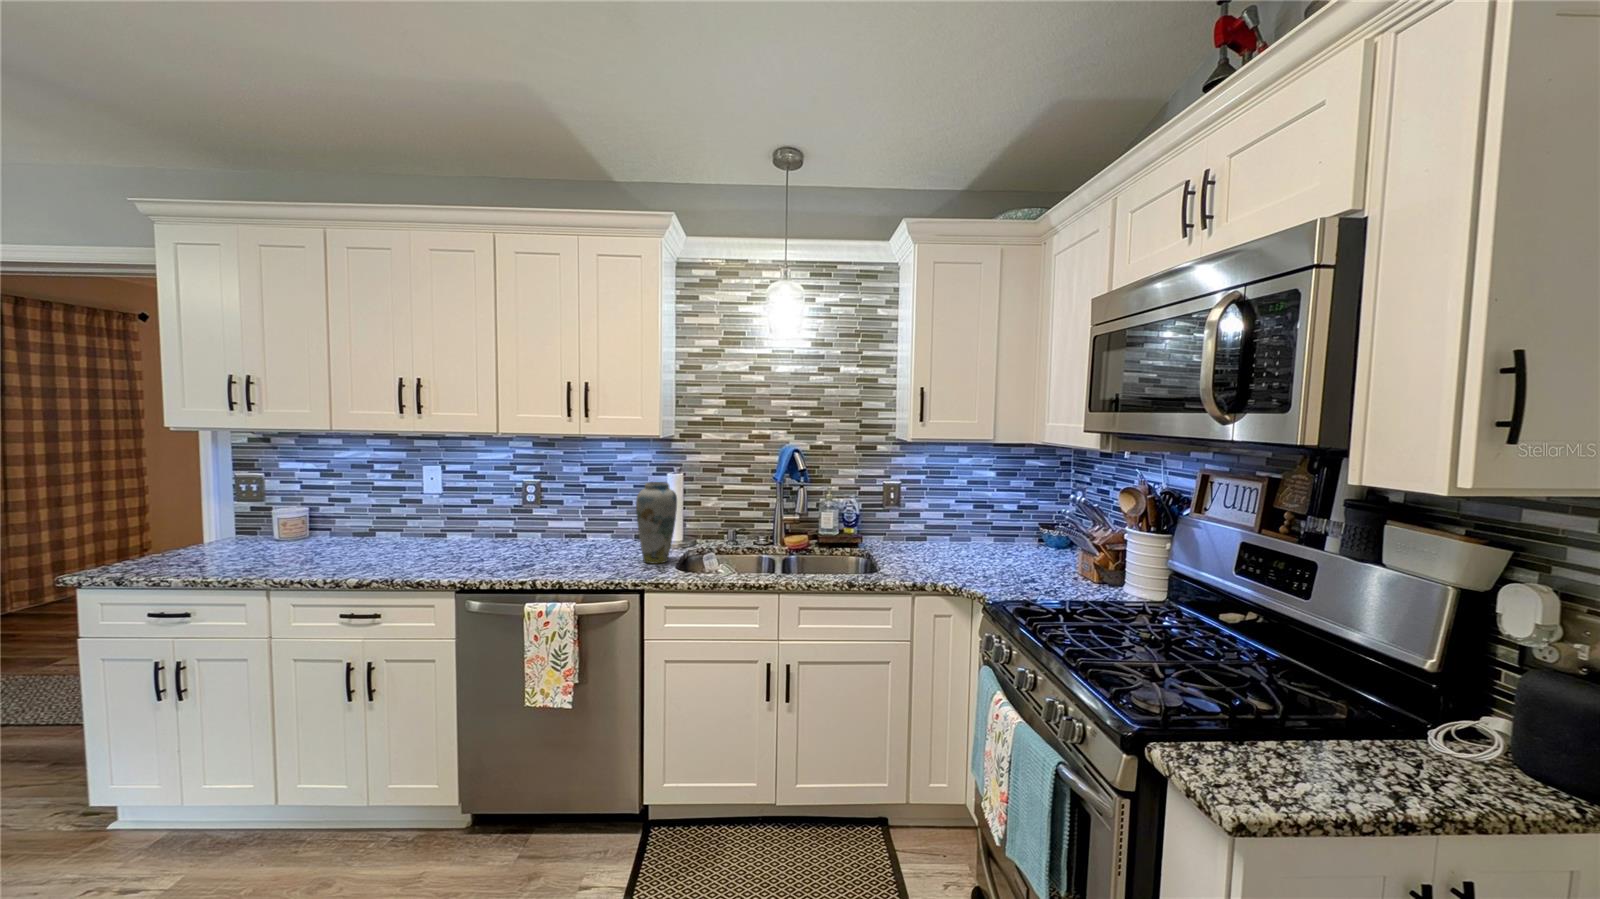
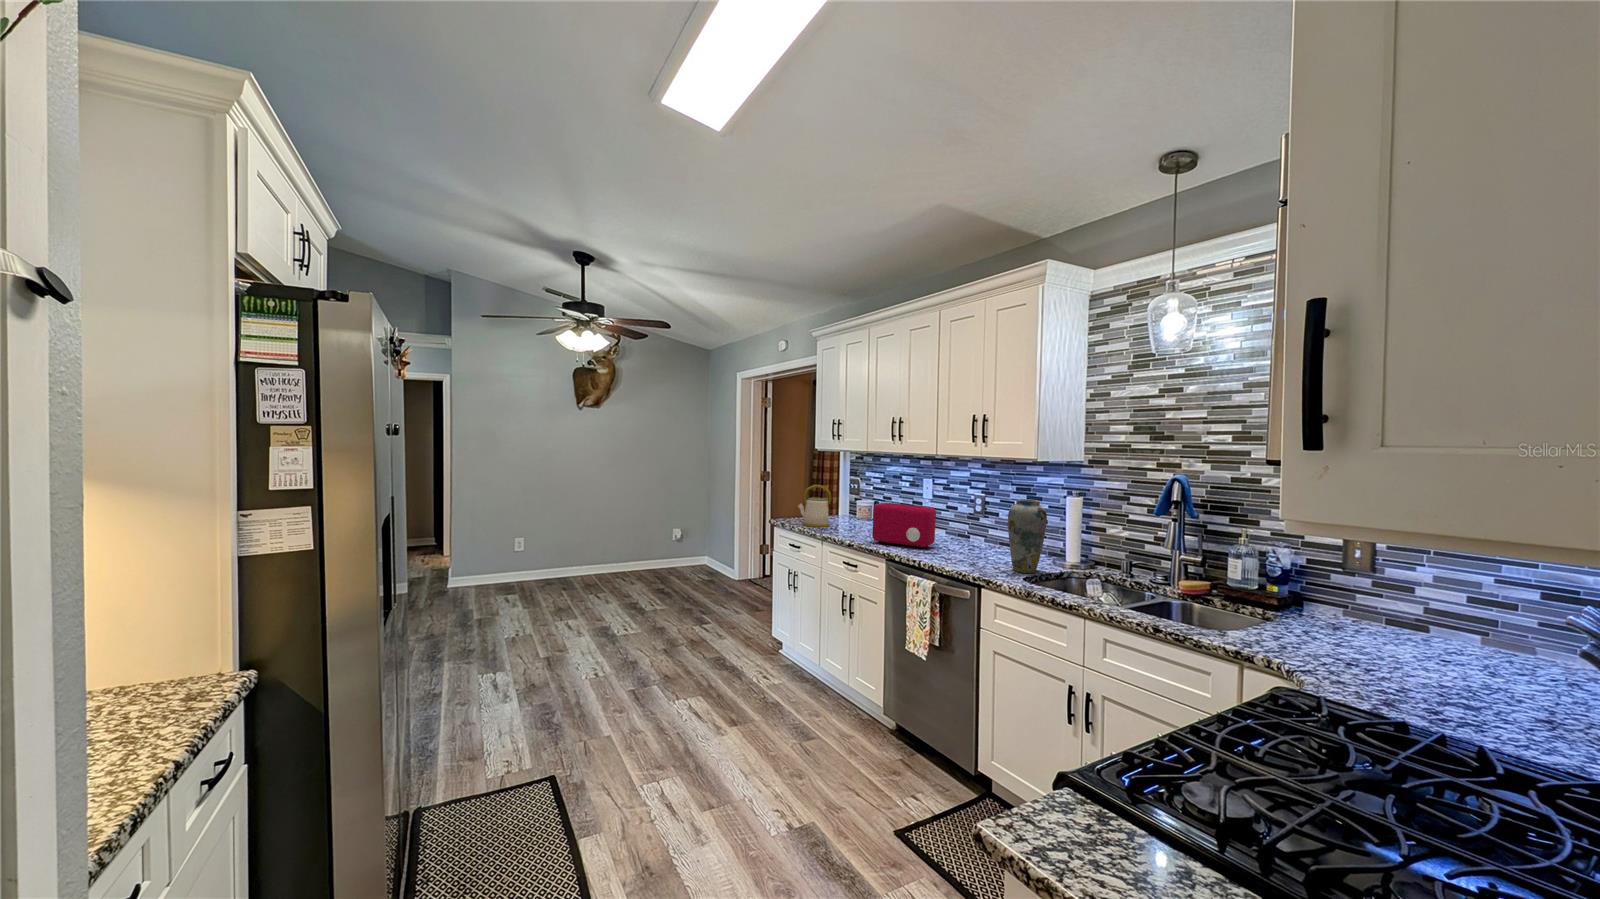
kettle: none [184,494,263,570] -> present [798,485,831,527]
toaster: none [411,505,507,569] -> present [872,503,936,549]

